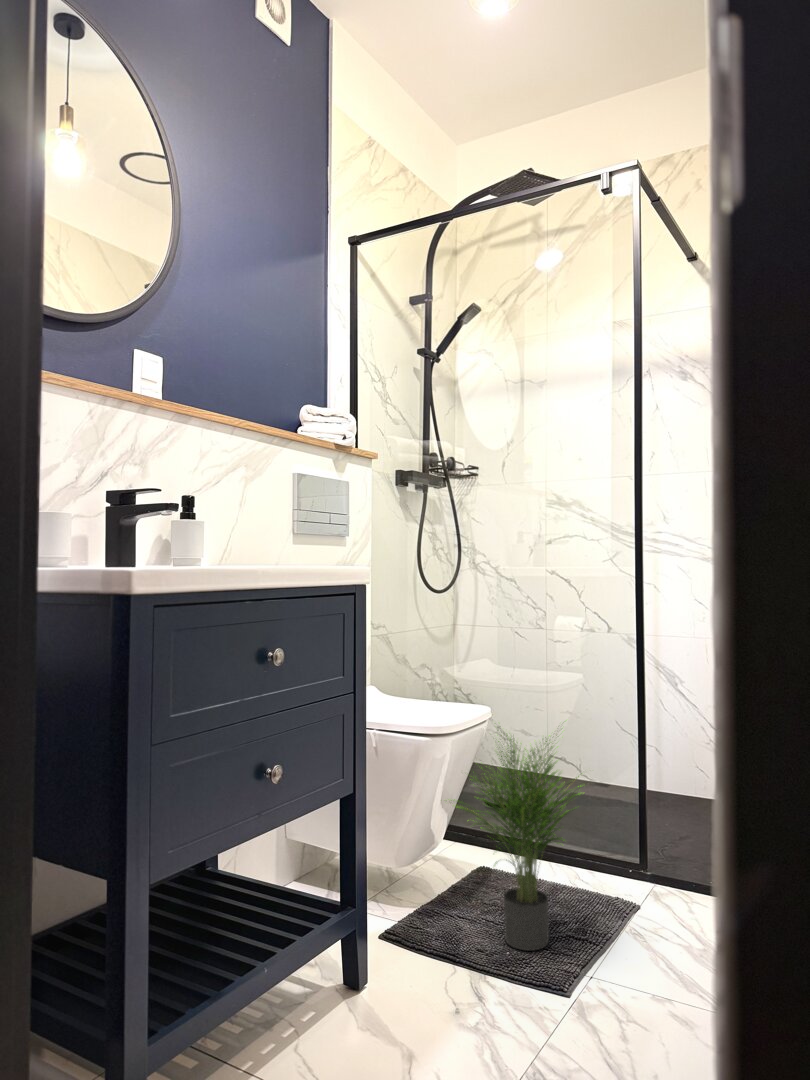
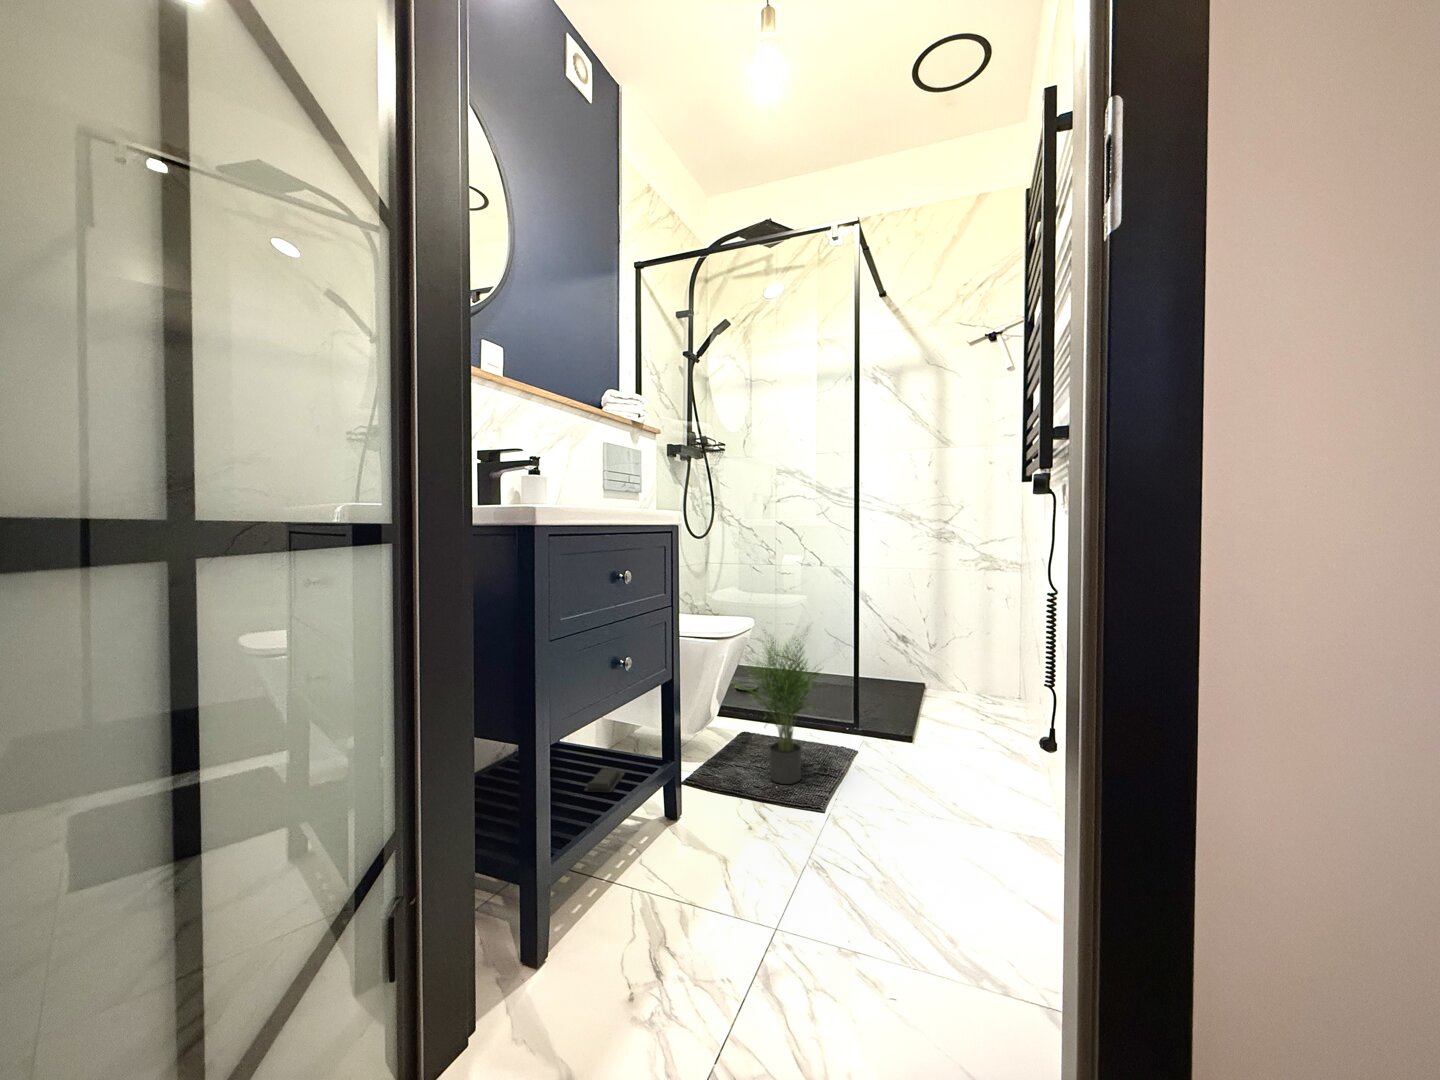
soap bar: none [221,912,284,948] -> present [584,768,625,792]

